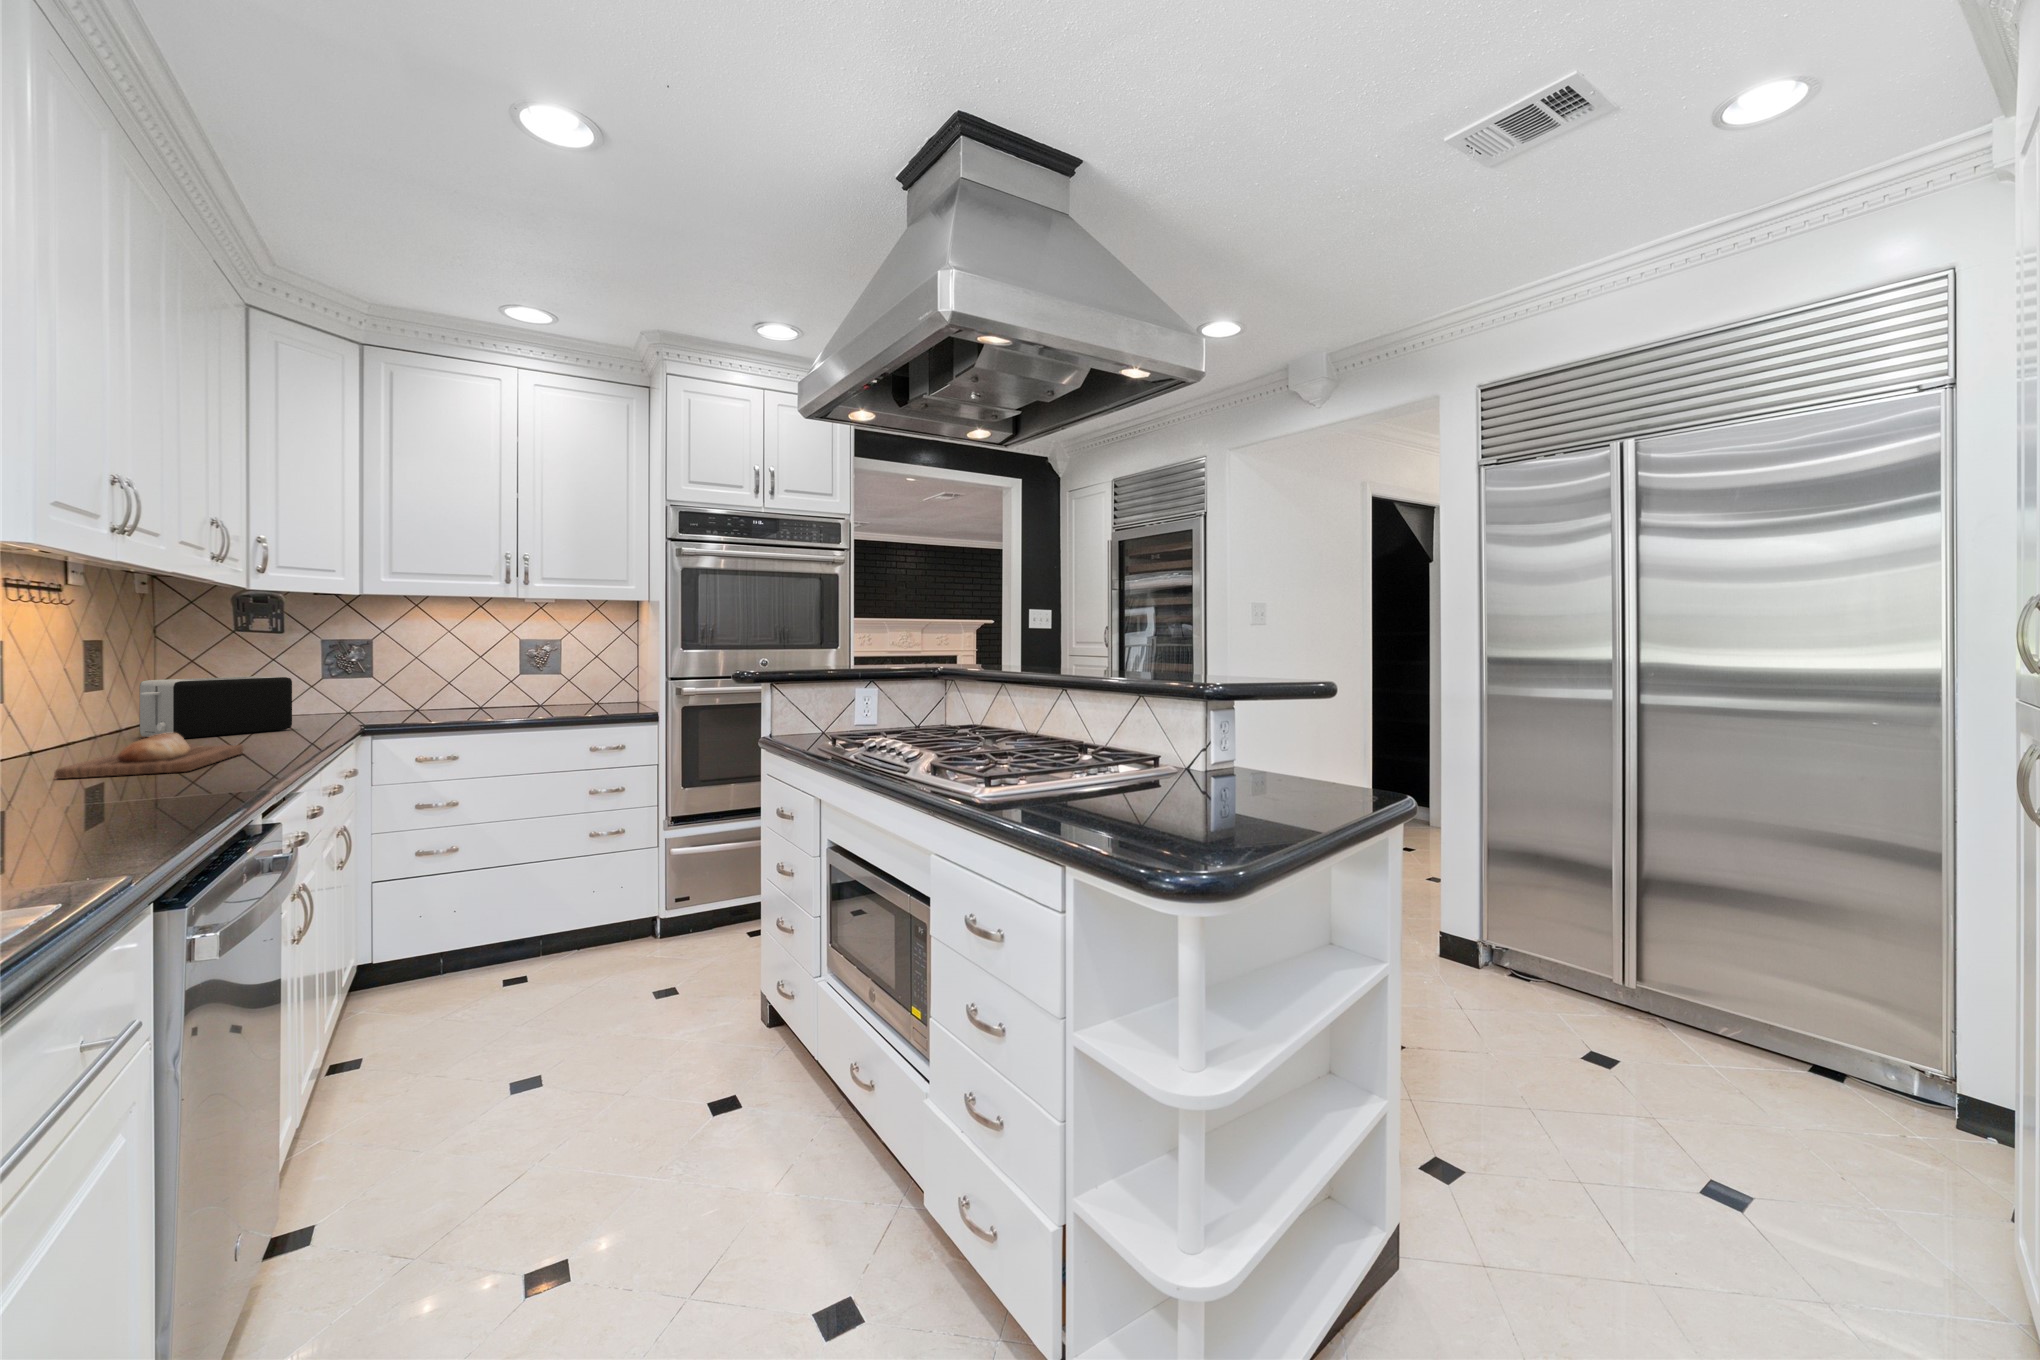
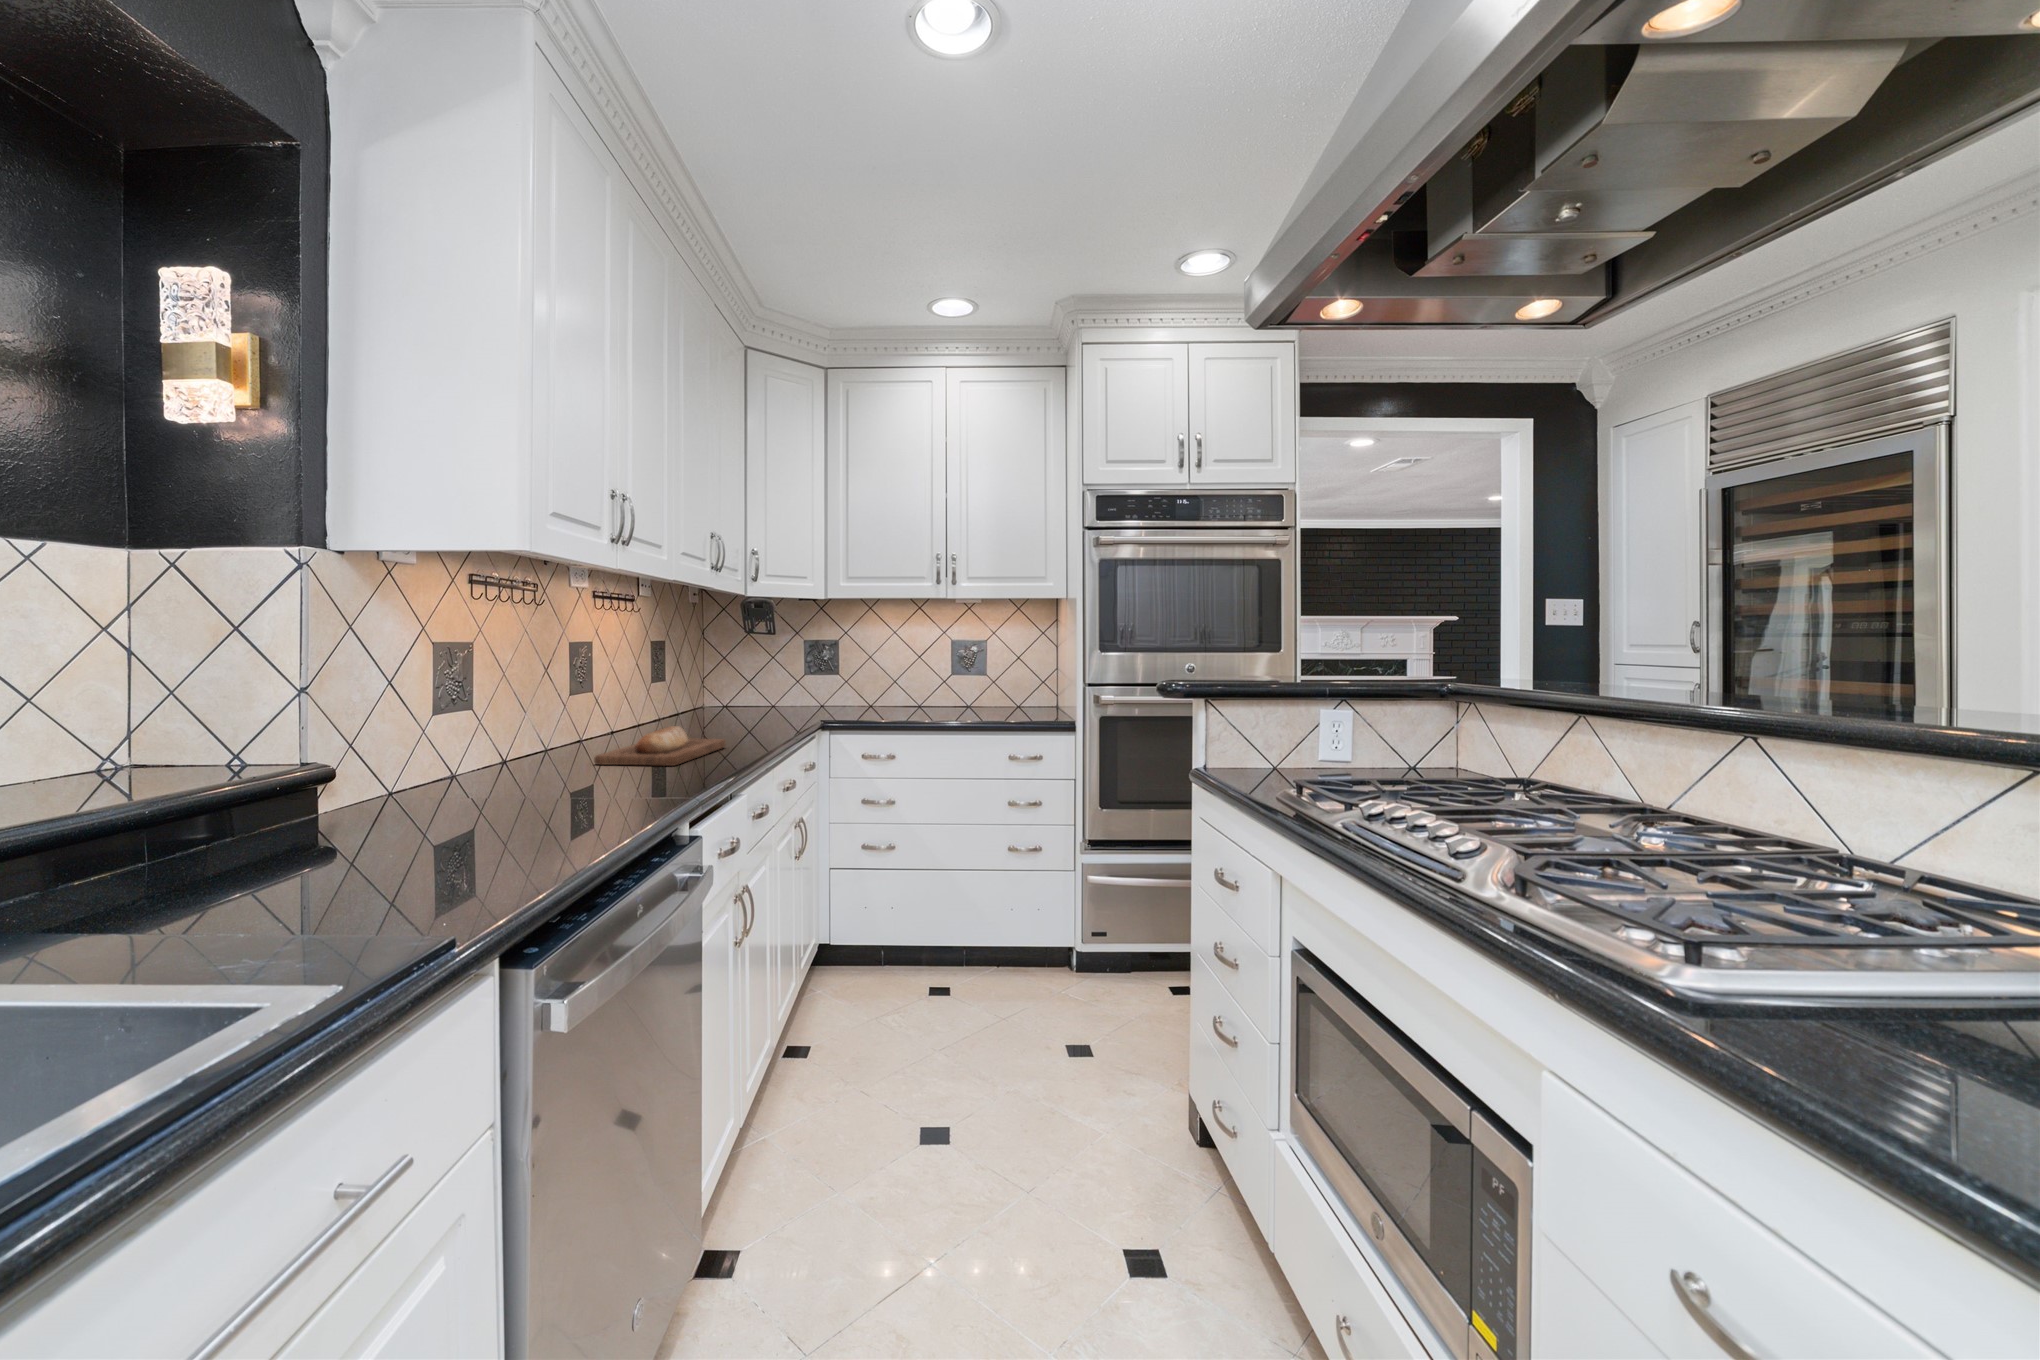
toaster: present [140,676,292,739] -> none [678,673,776,727]

